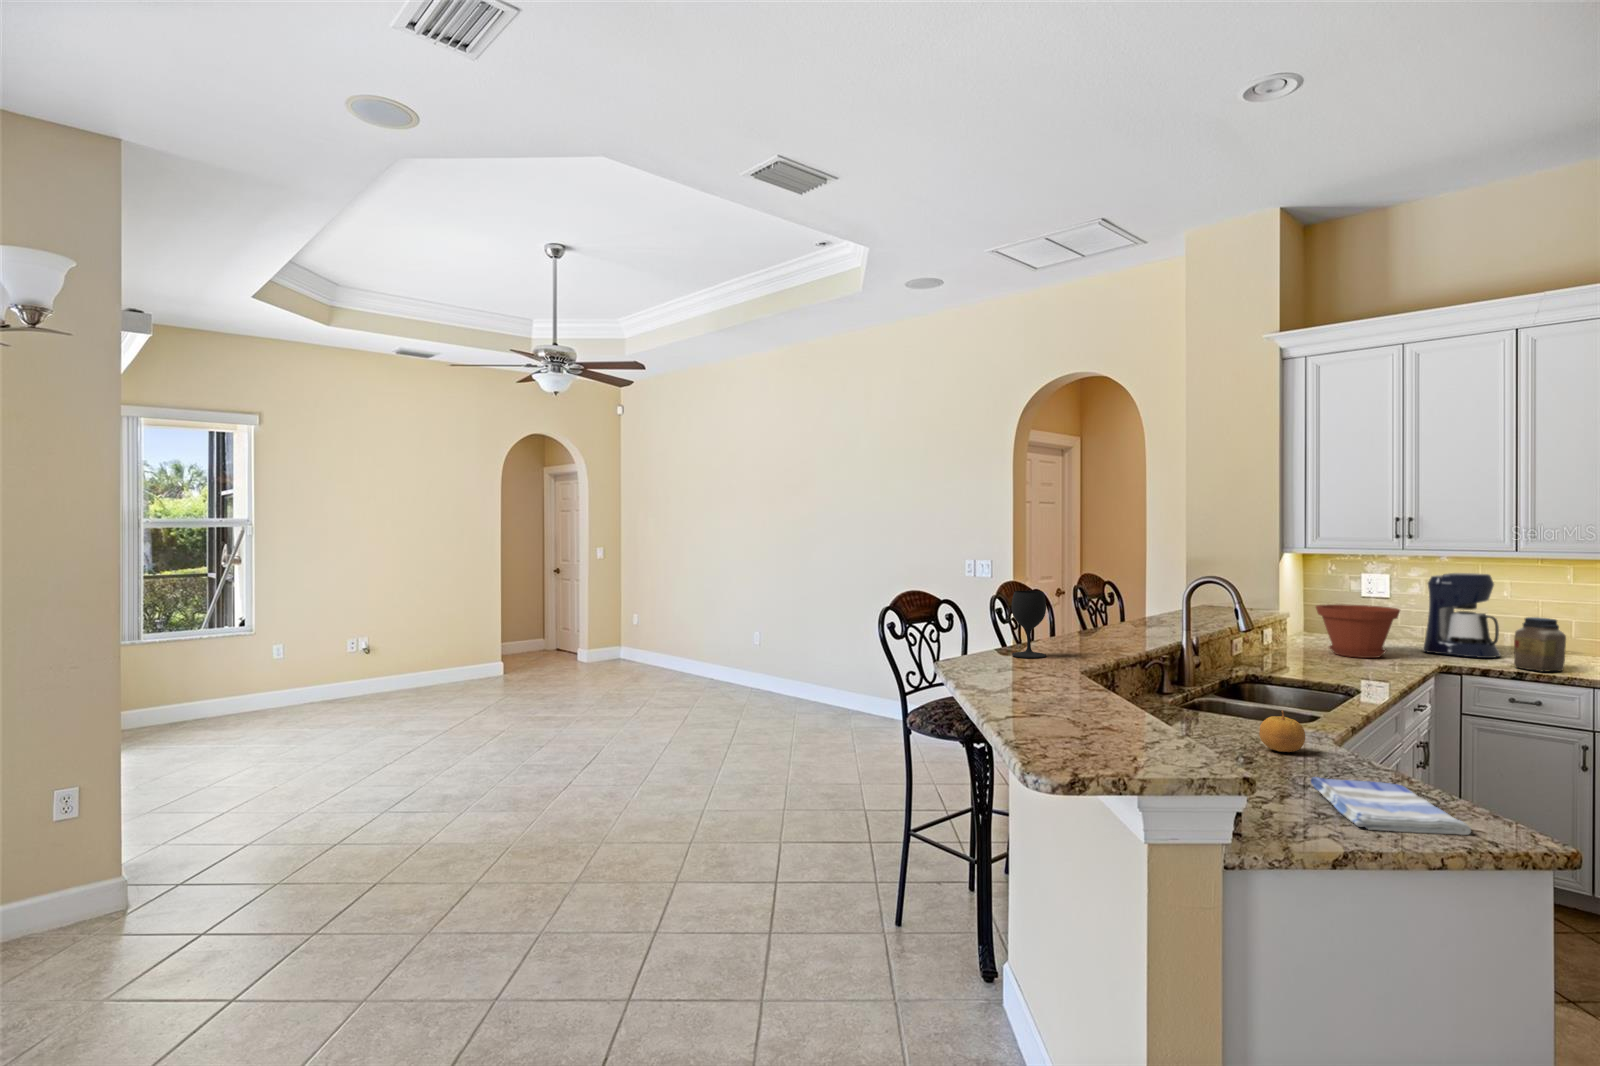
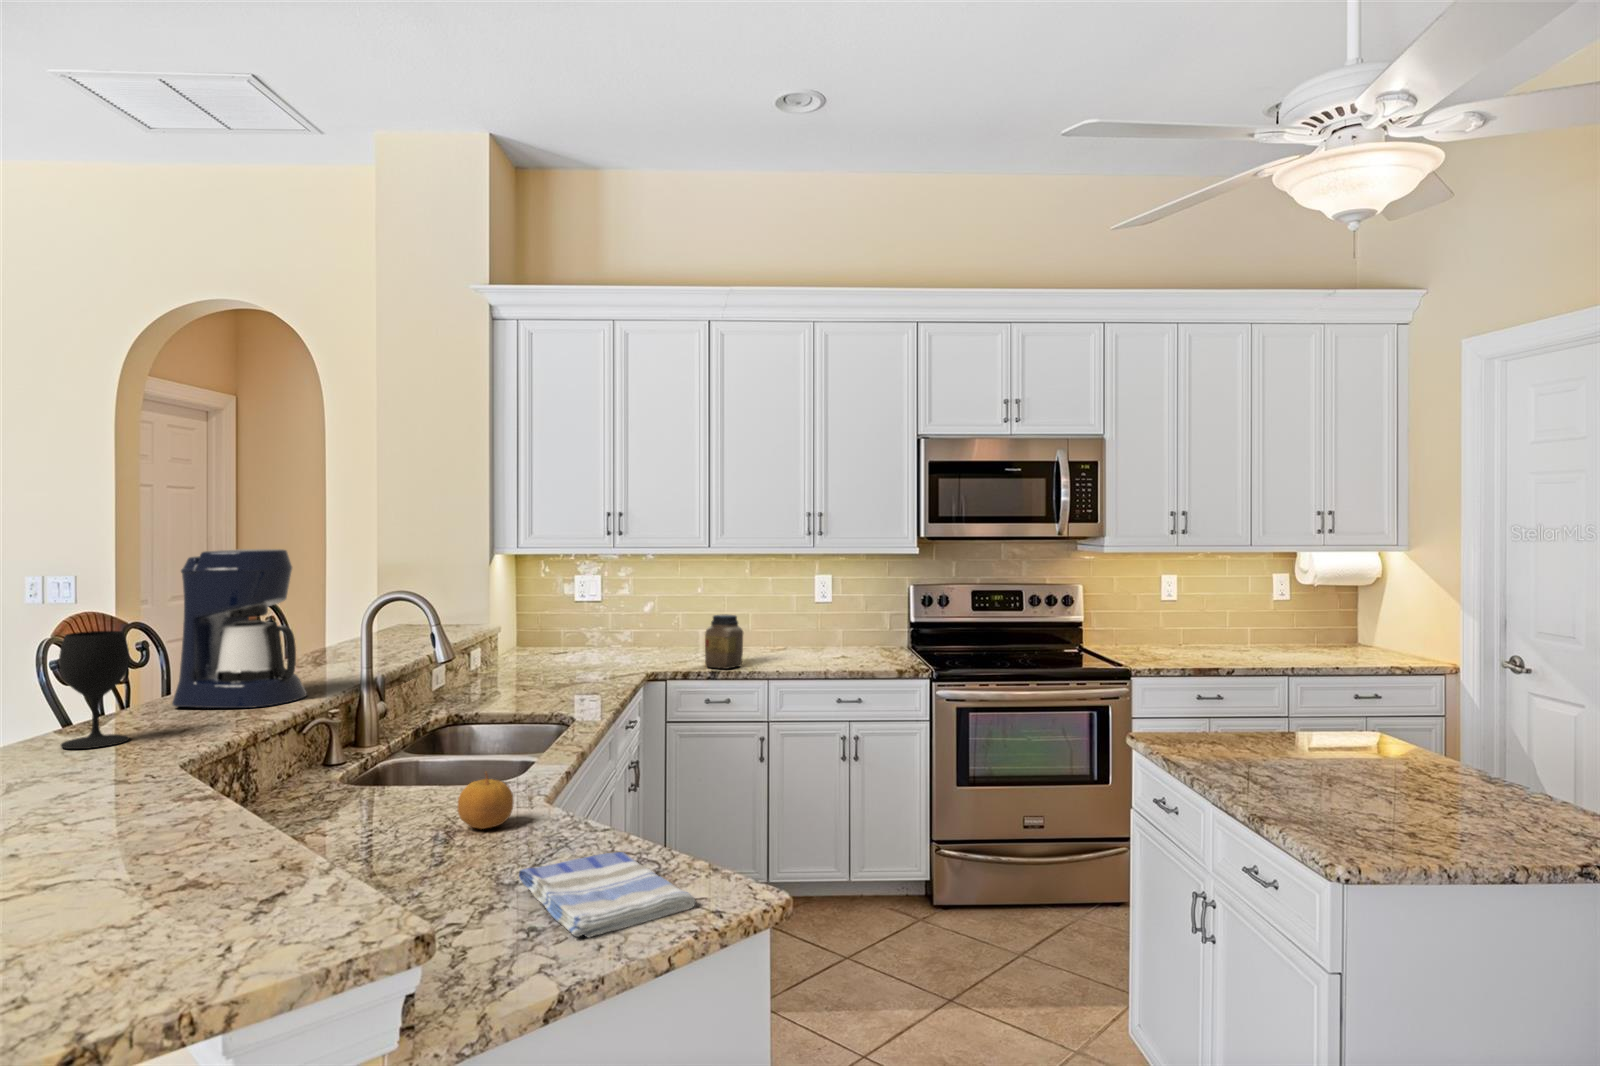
coffee maker: present [1423,573,1501,658] -> present [172,549,307,708]
plant pot: present [1316,604,1400,658] -> none [527,613,610,674]

